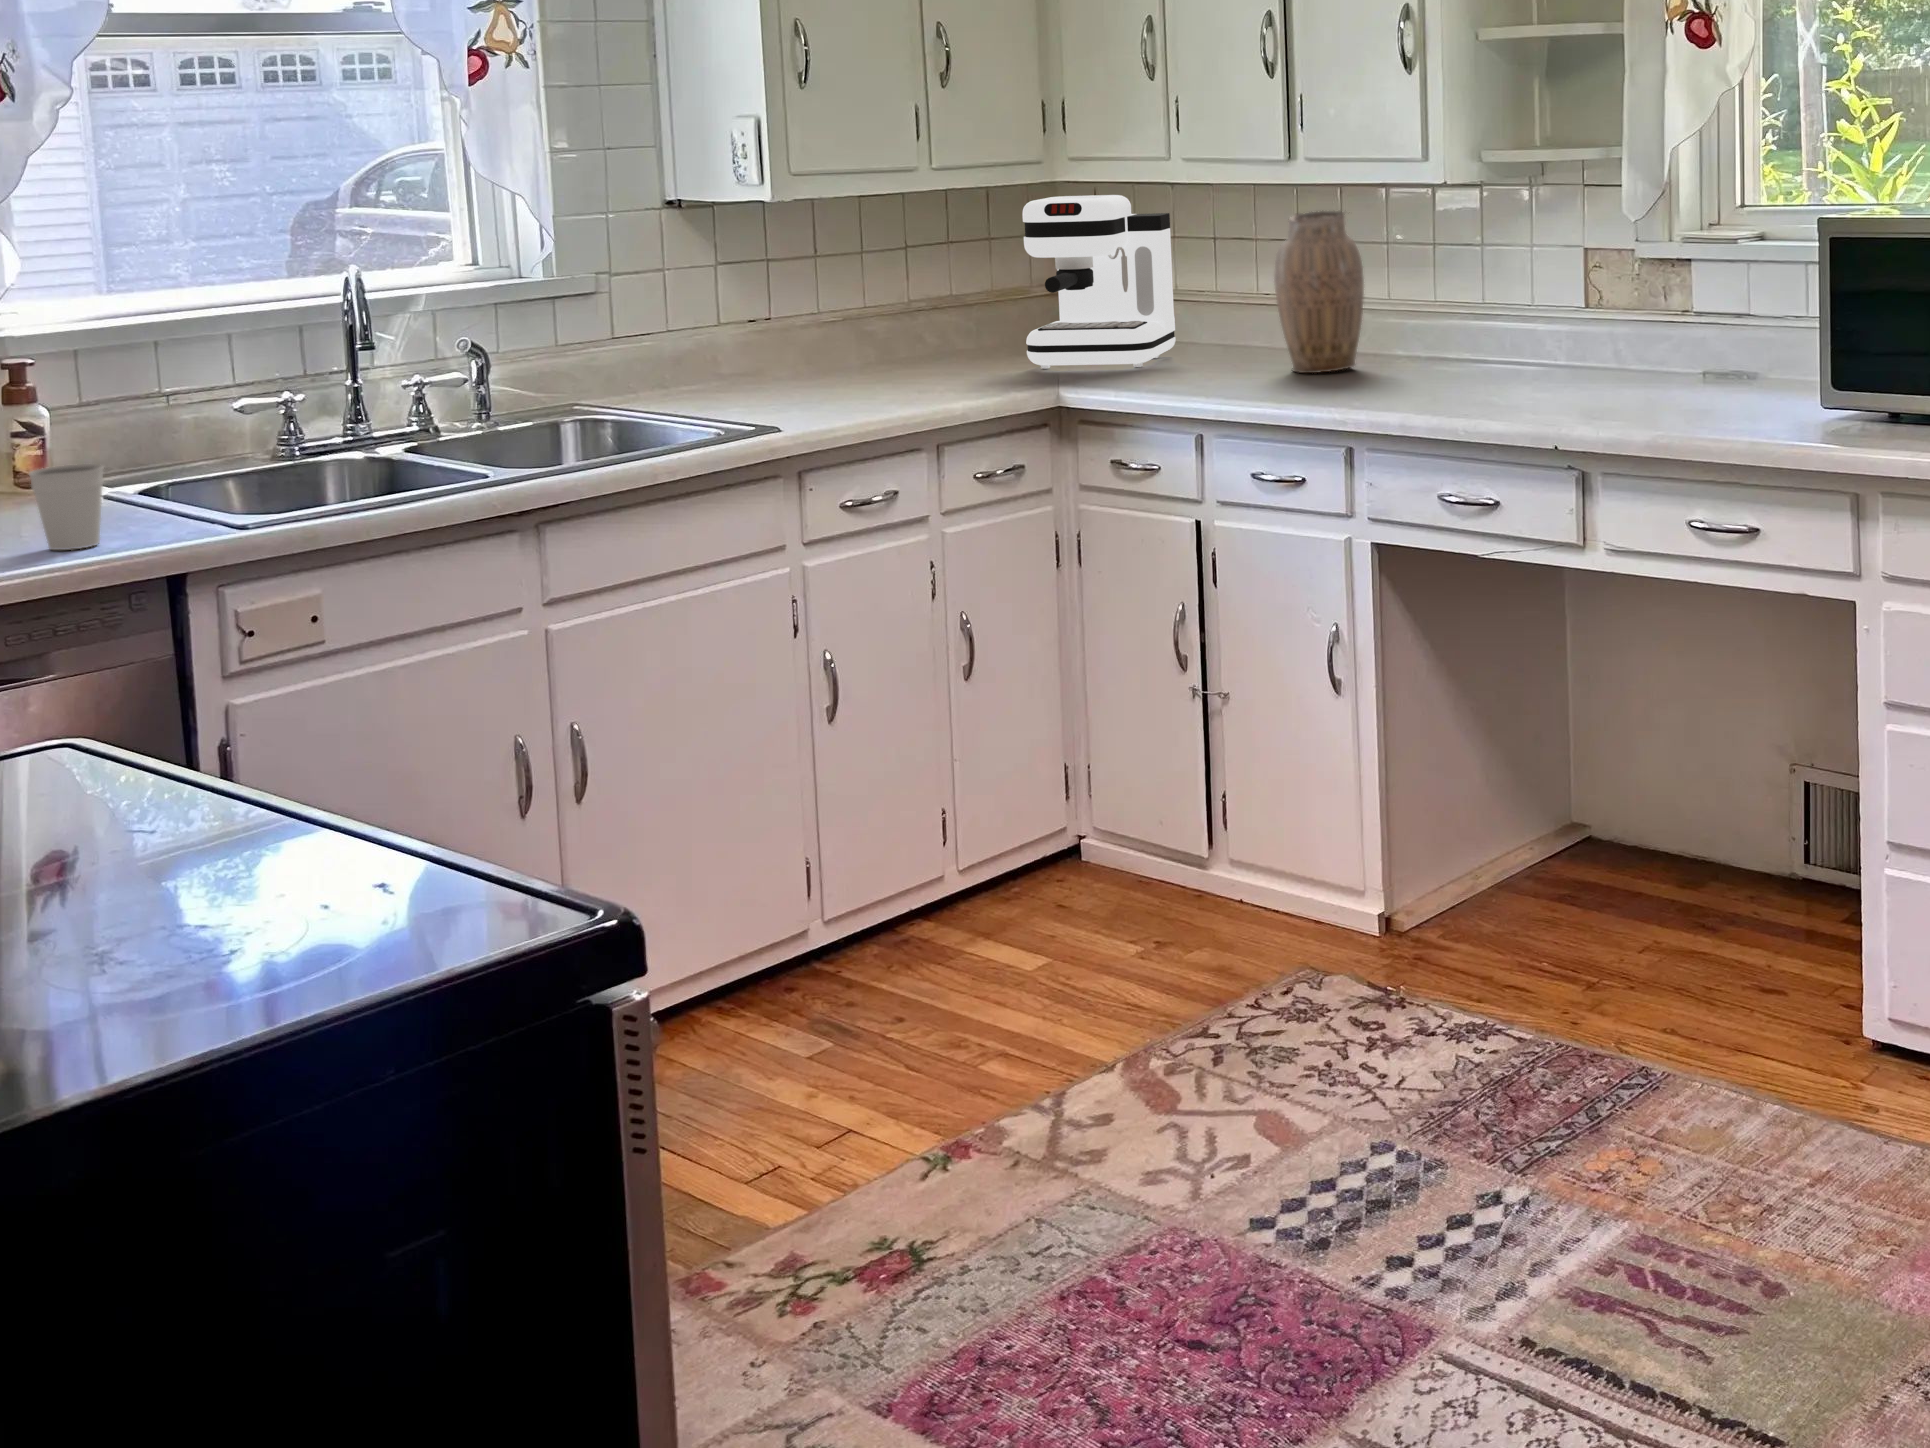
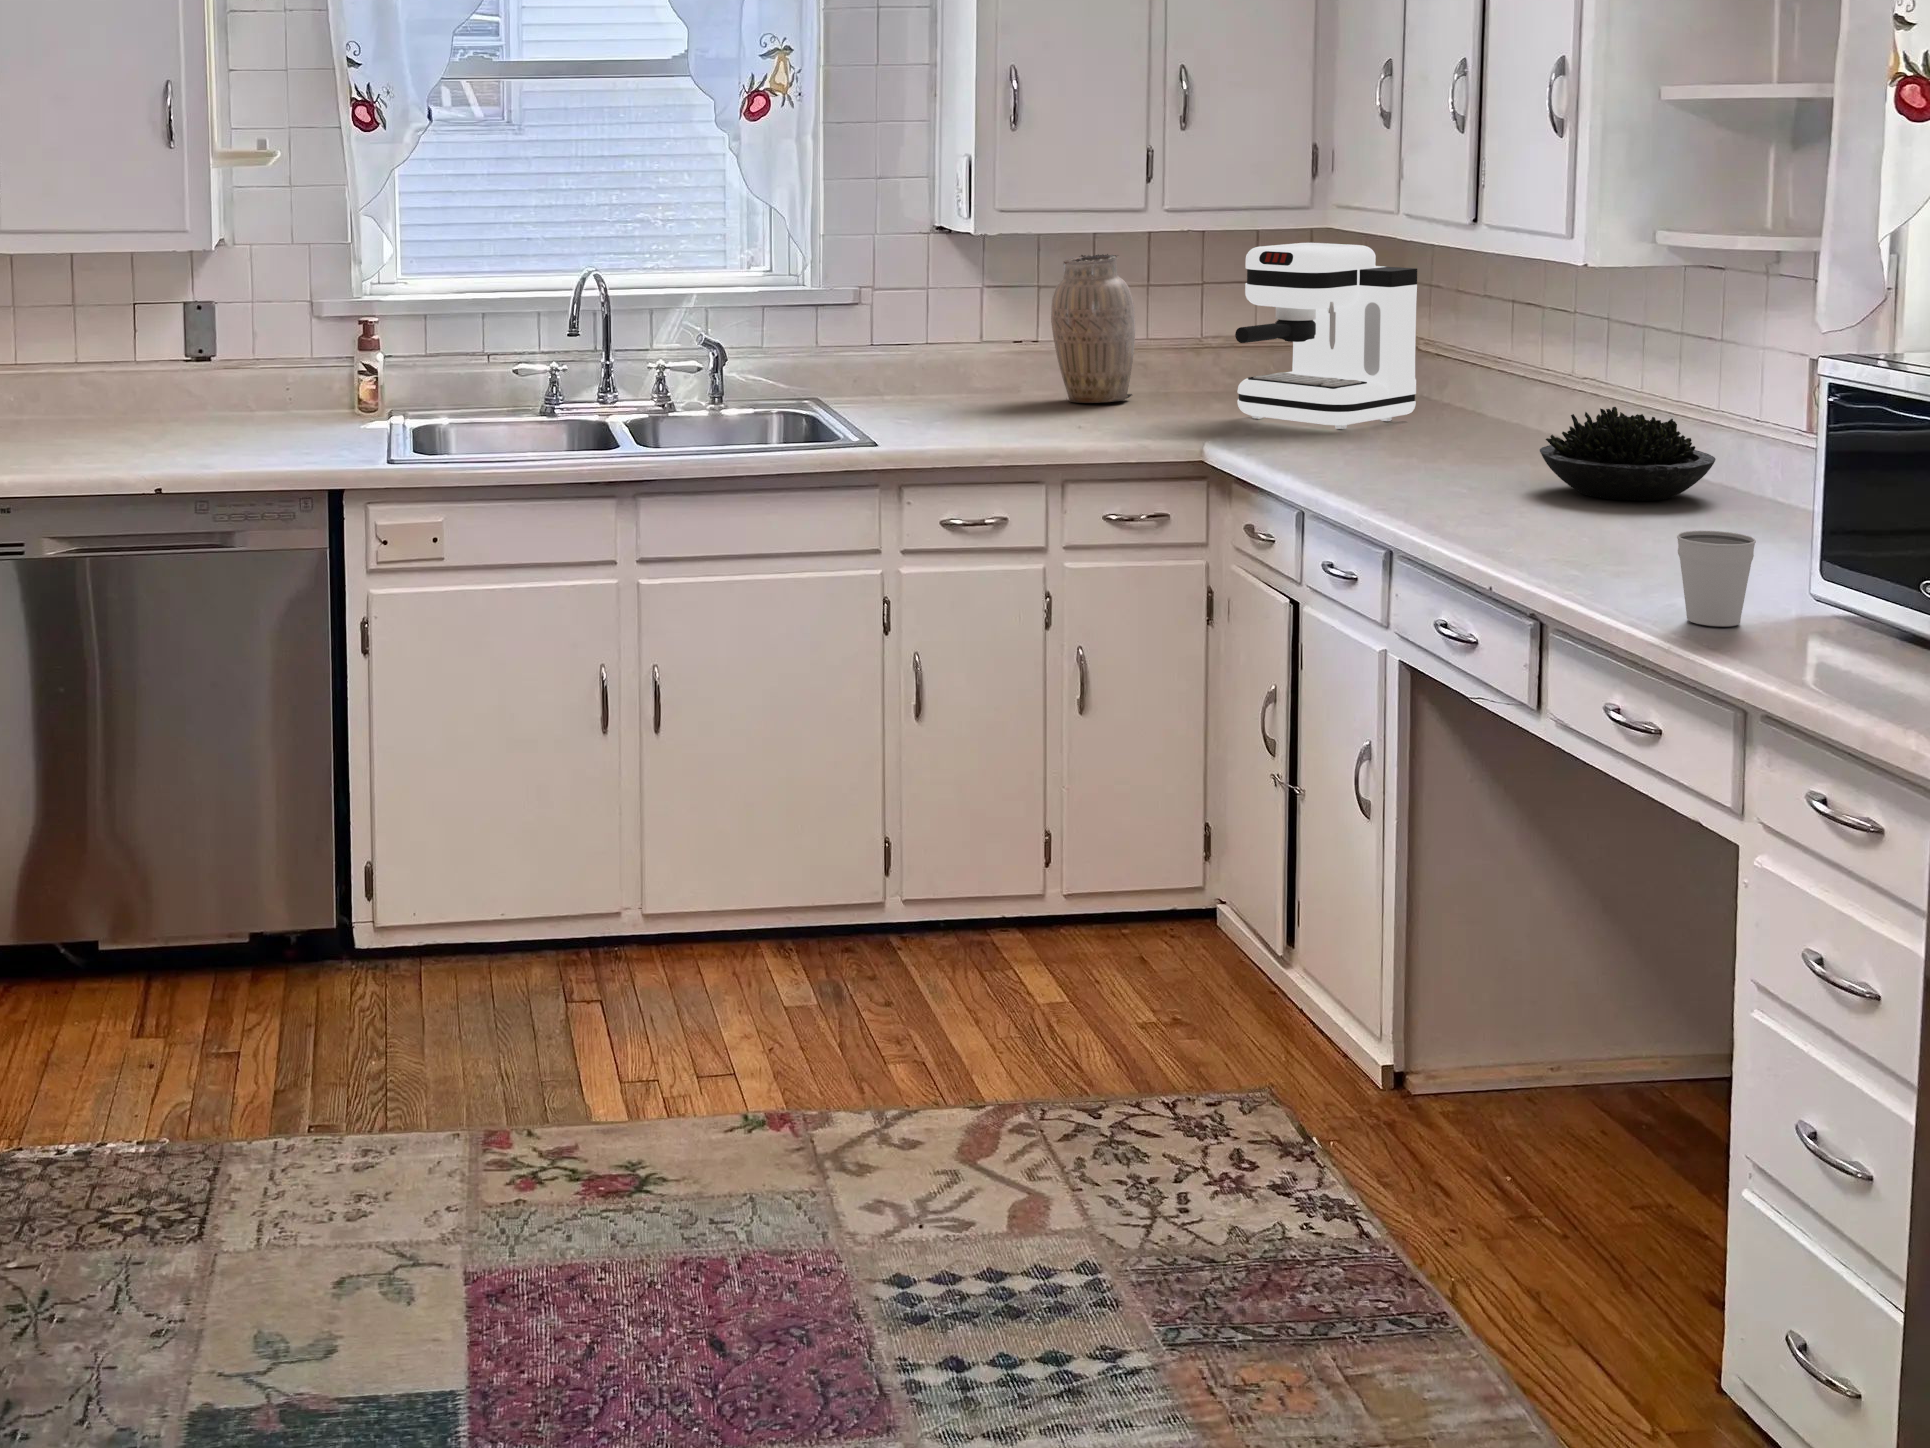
vase: present [1274,211,1364,373] -> present [1051,254,1135,403]
succulent plant: none [1409,305,1546,382] -> present [1540,407,1716,501]
cup: present [29,464,104,550] -> present [1677,531,1756,626]

